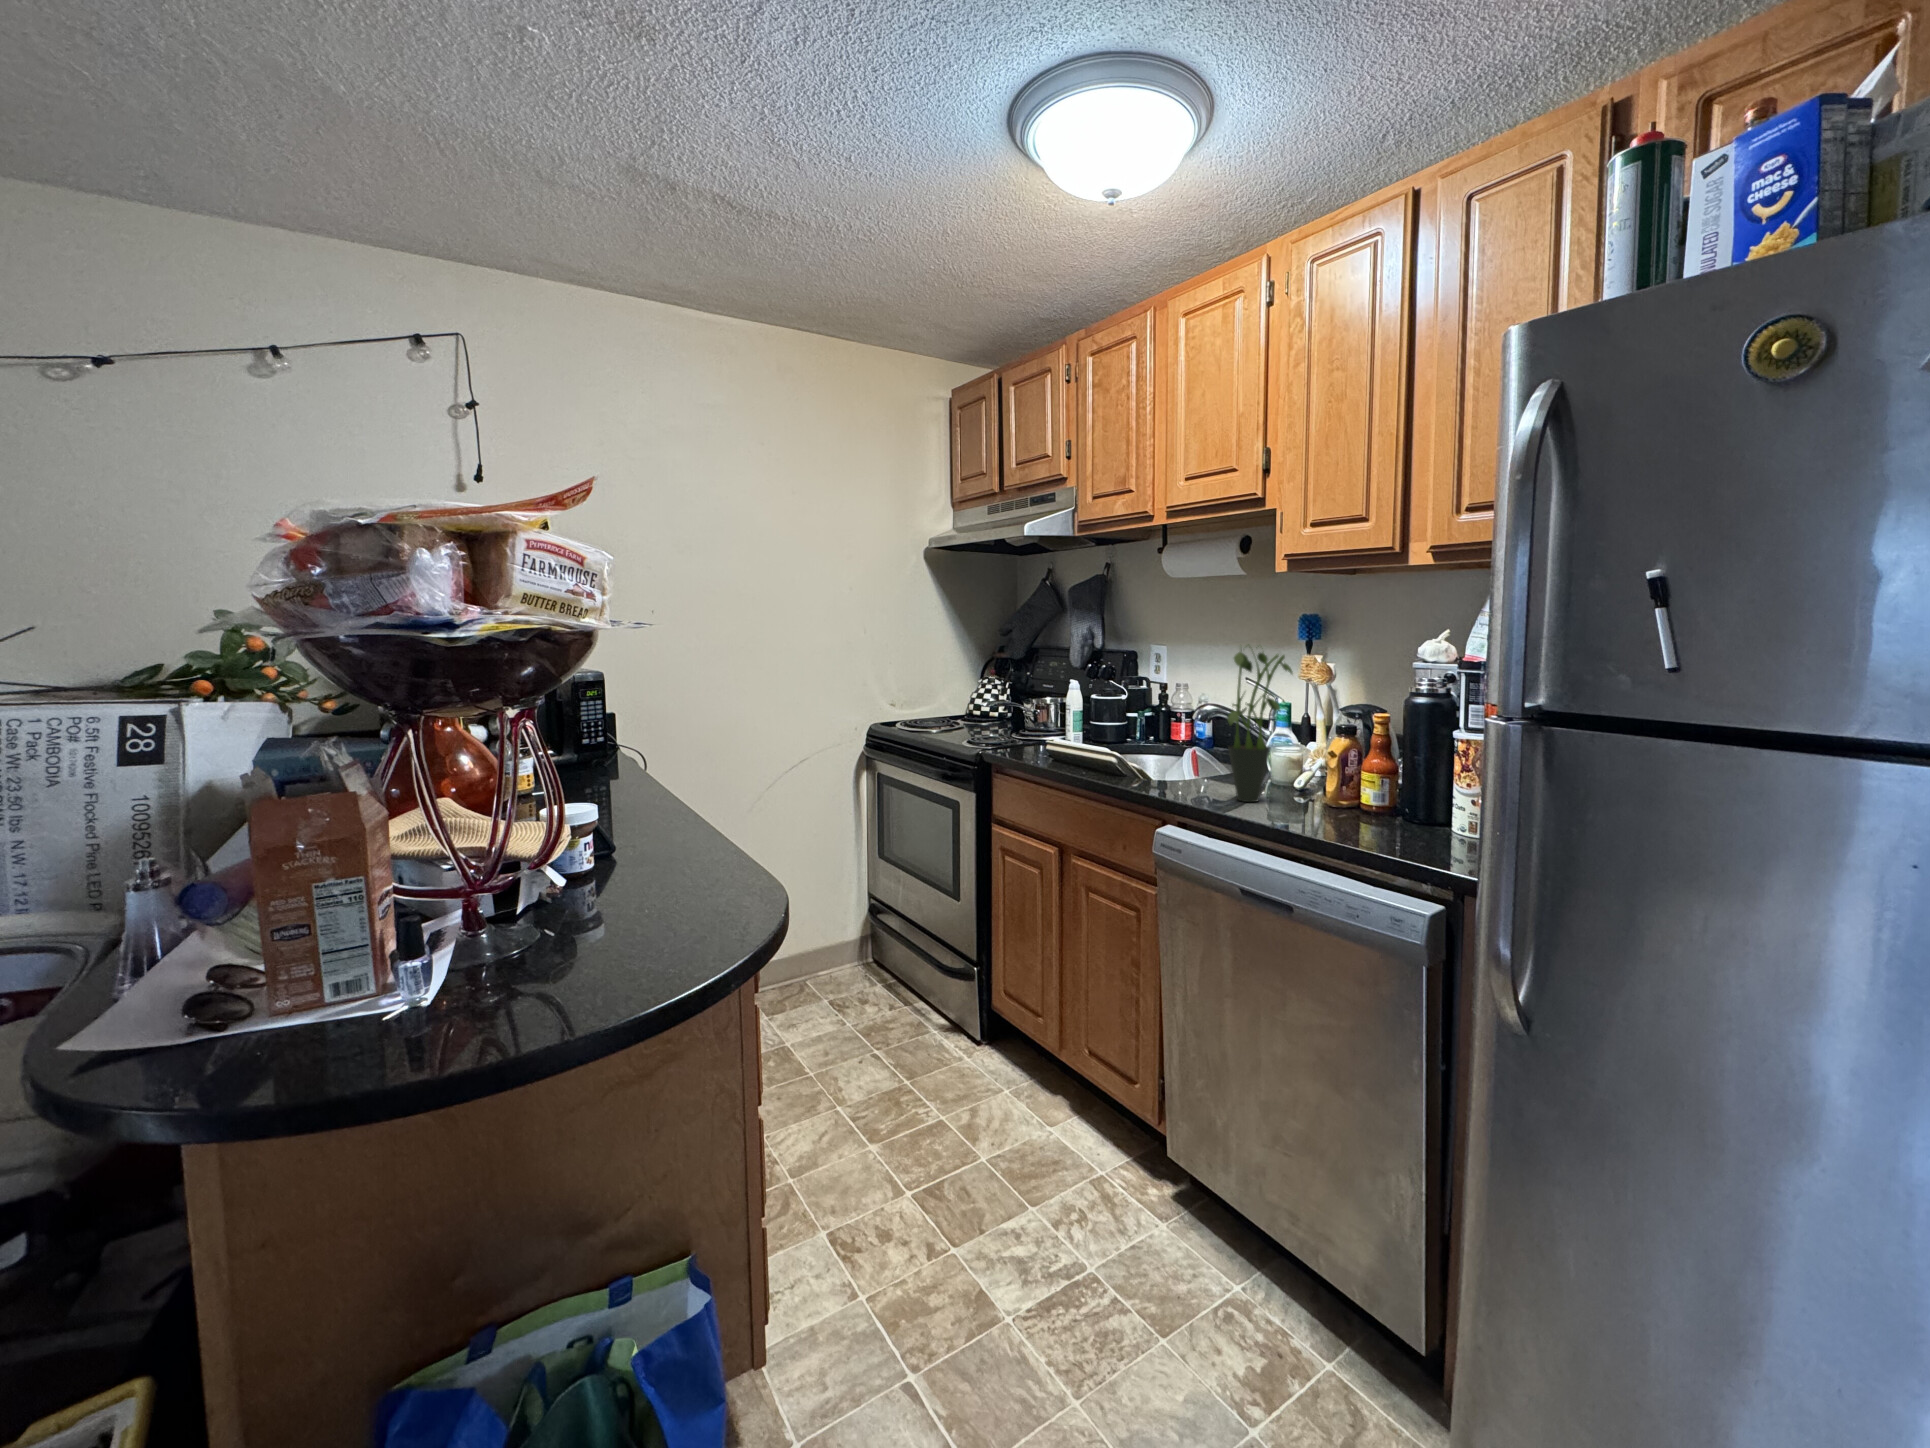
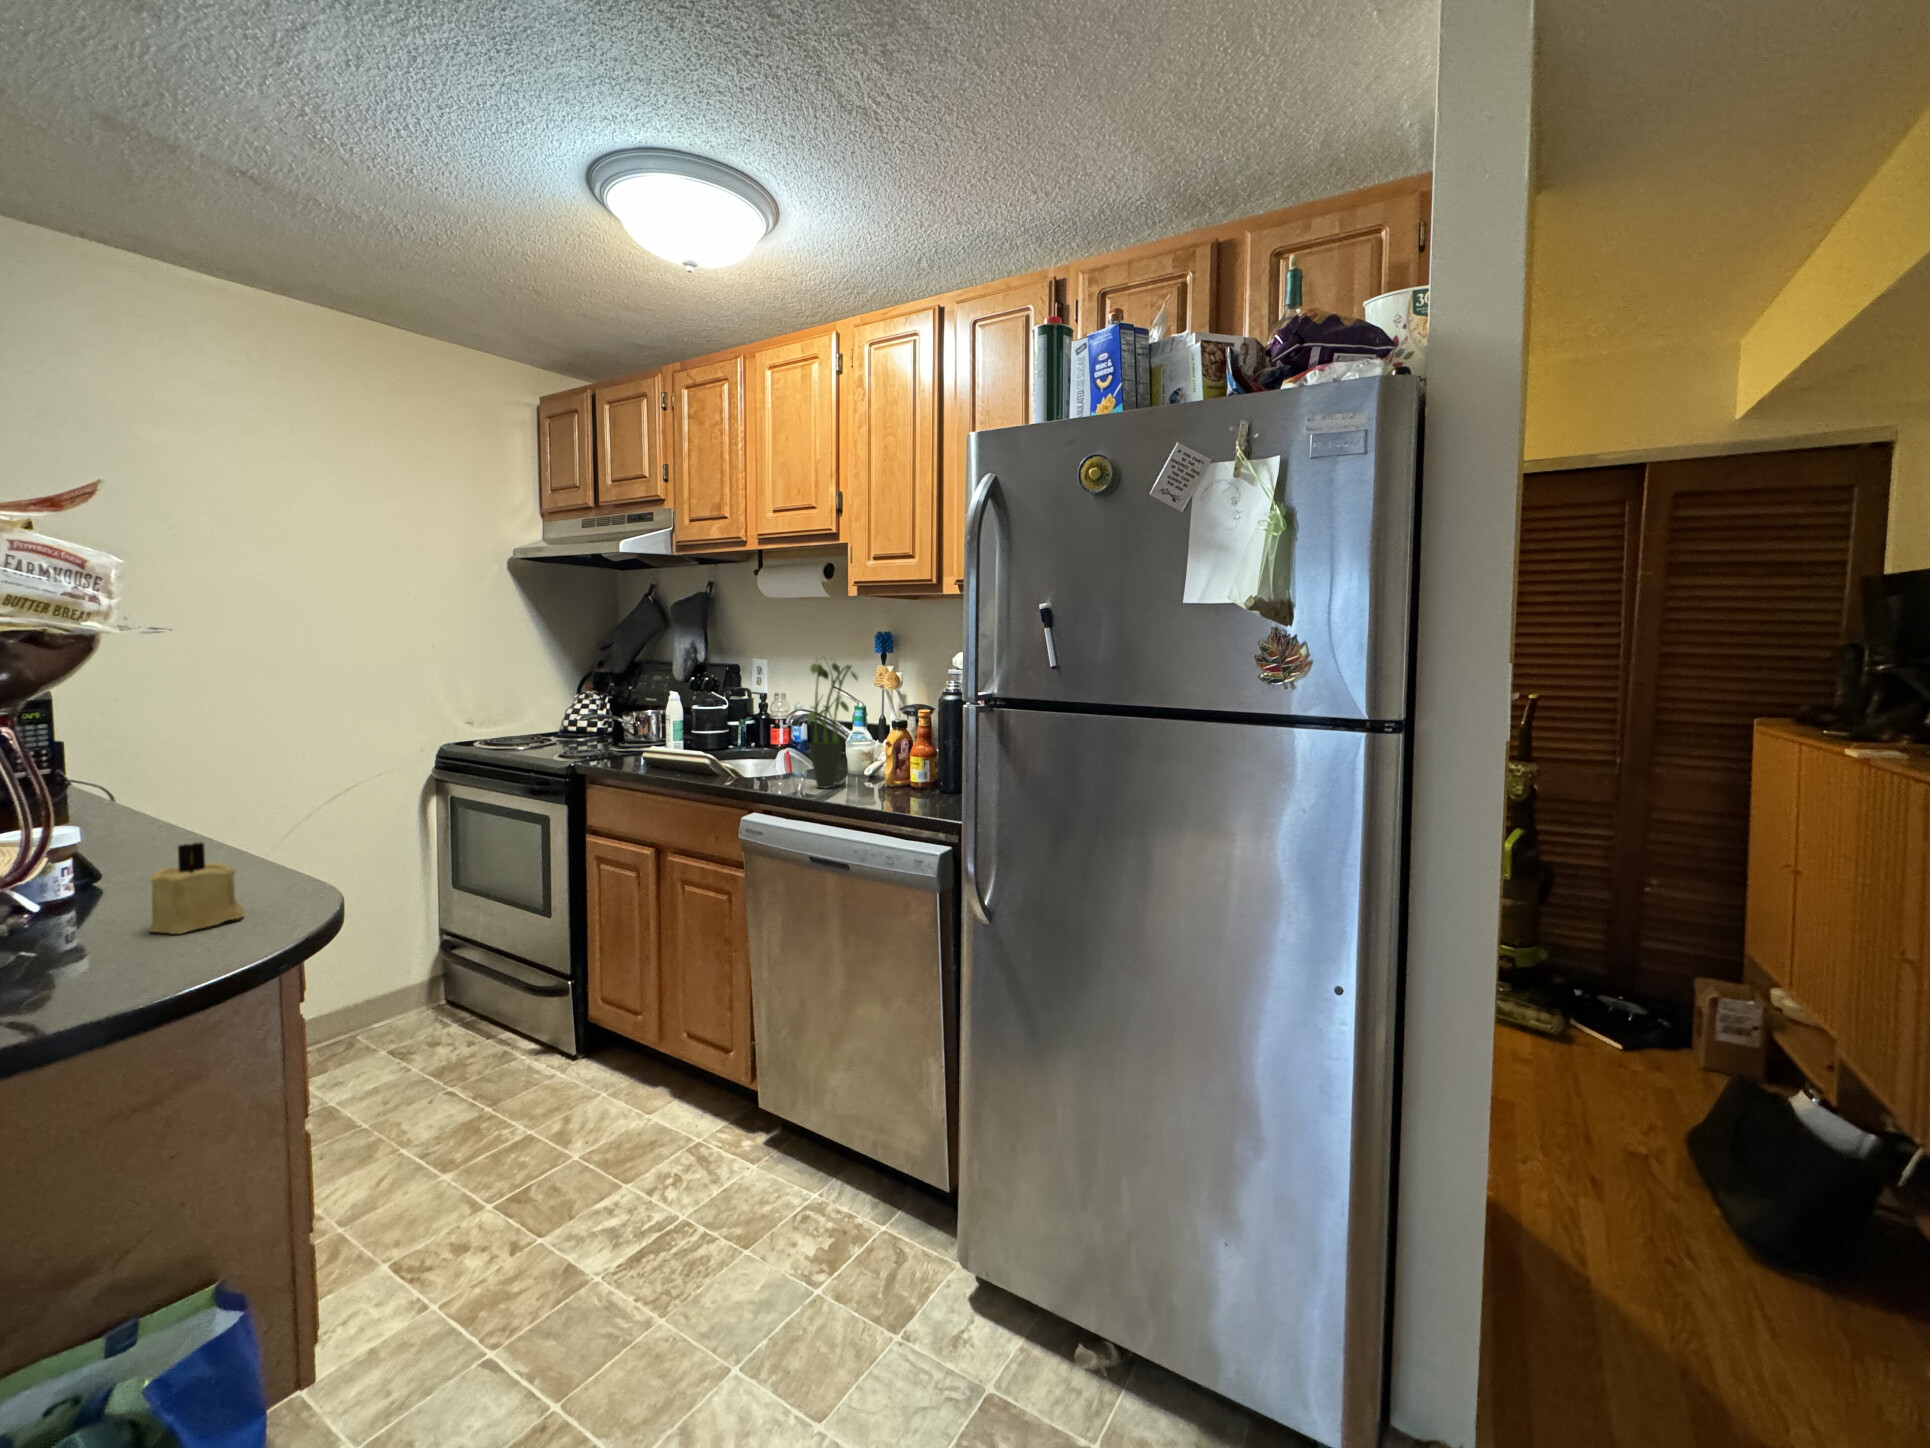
candle: none [639,836,712,930] -> present [149,843,244,934]

